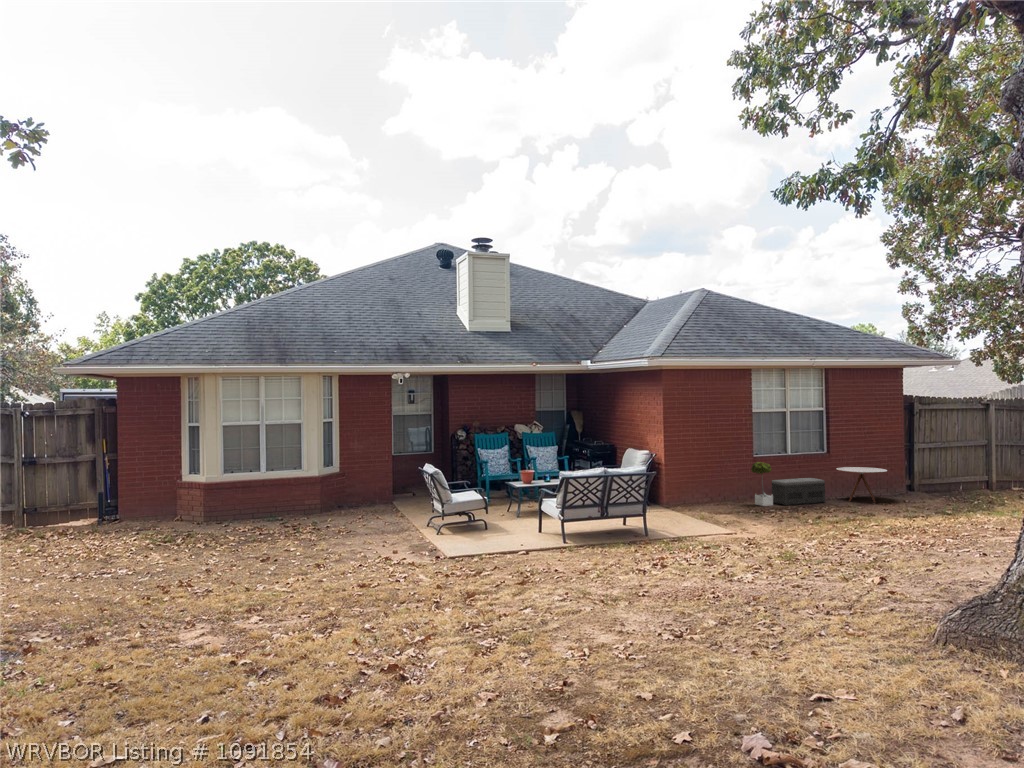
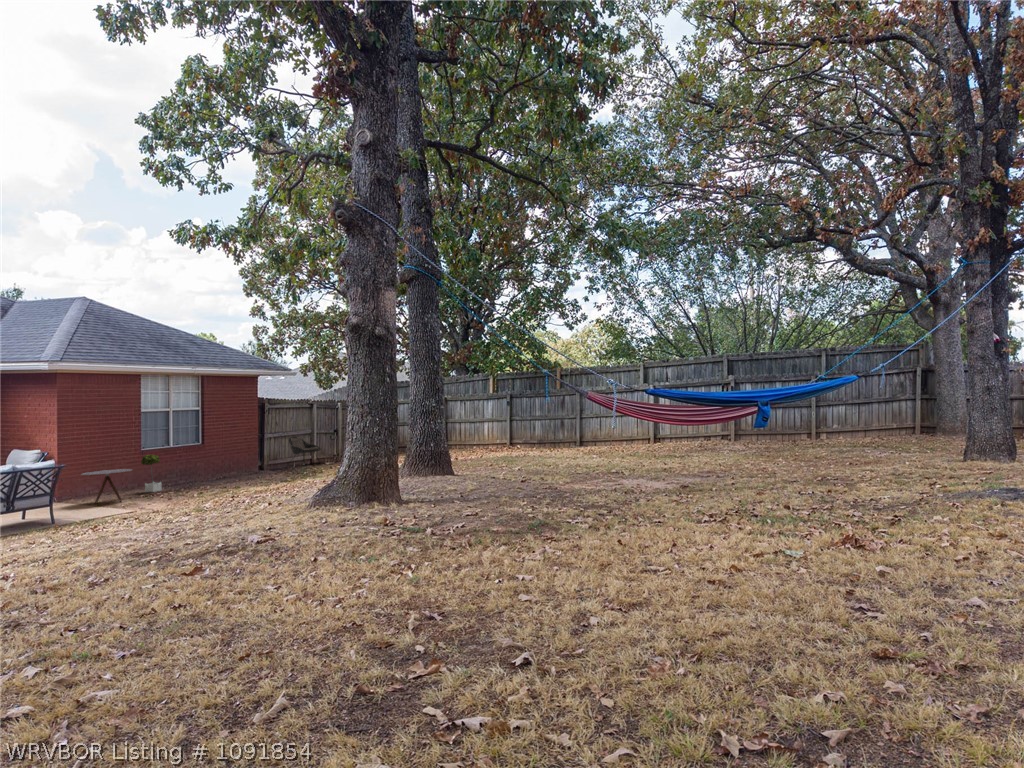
lounge chair: none [946,450,999,494] -> present [288,436,321,466]
round table: present [836,467,887,503] -> present [81,469,132,504]
storage bench: present [772,478,825,505] -> none [159,465,204,489]

